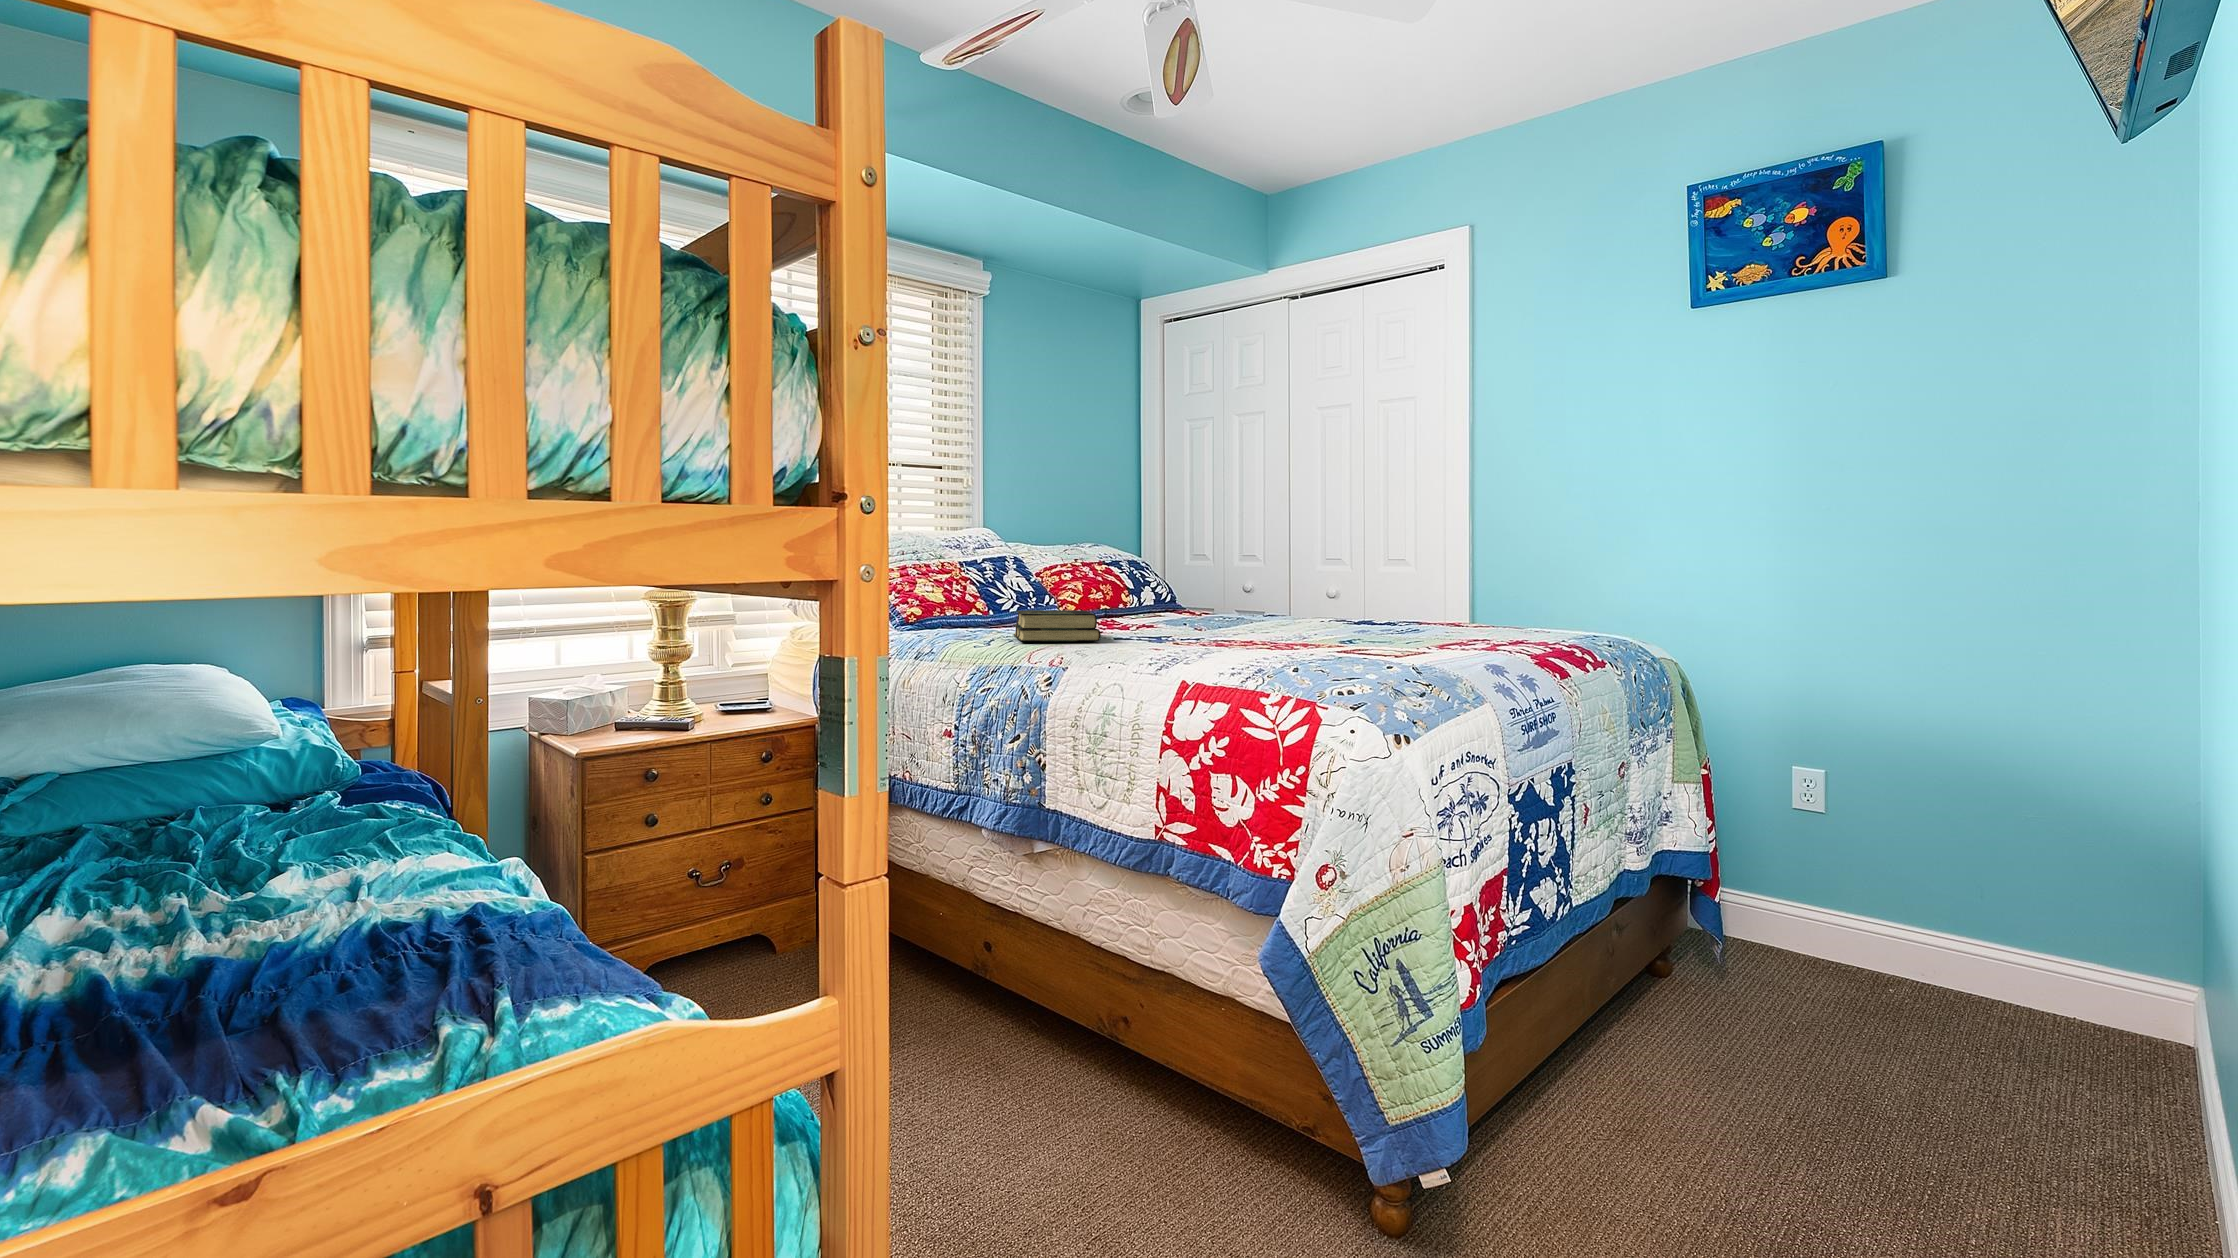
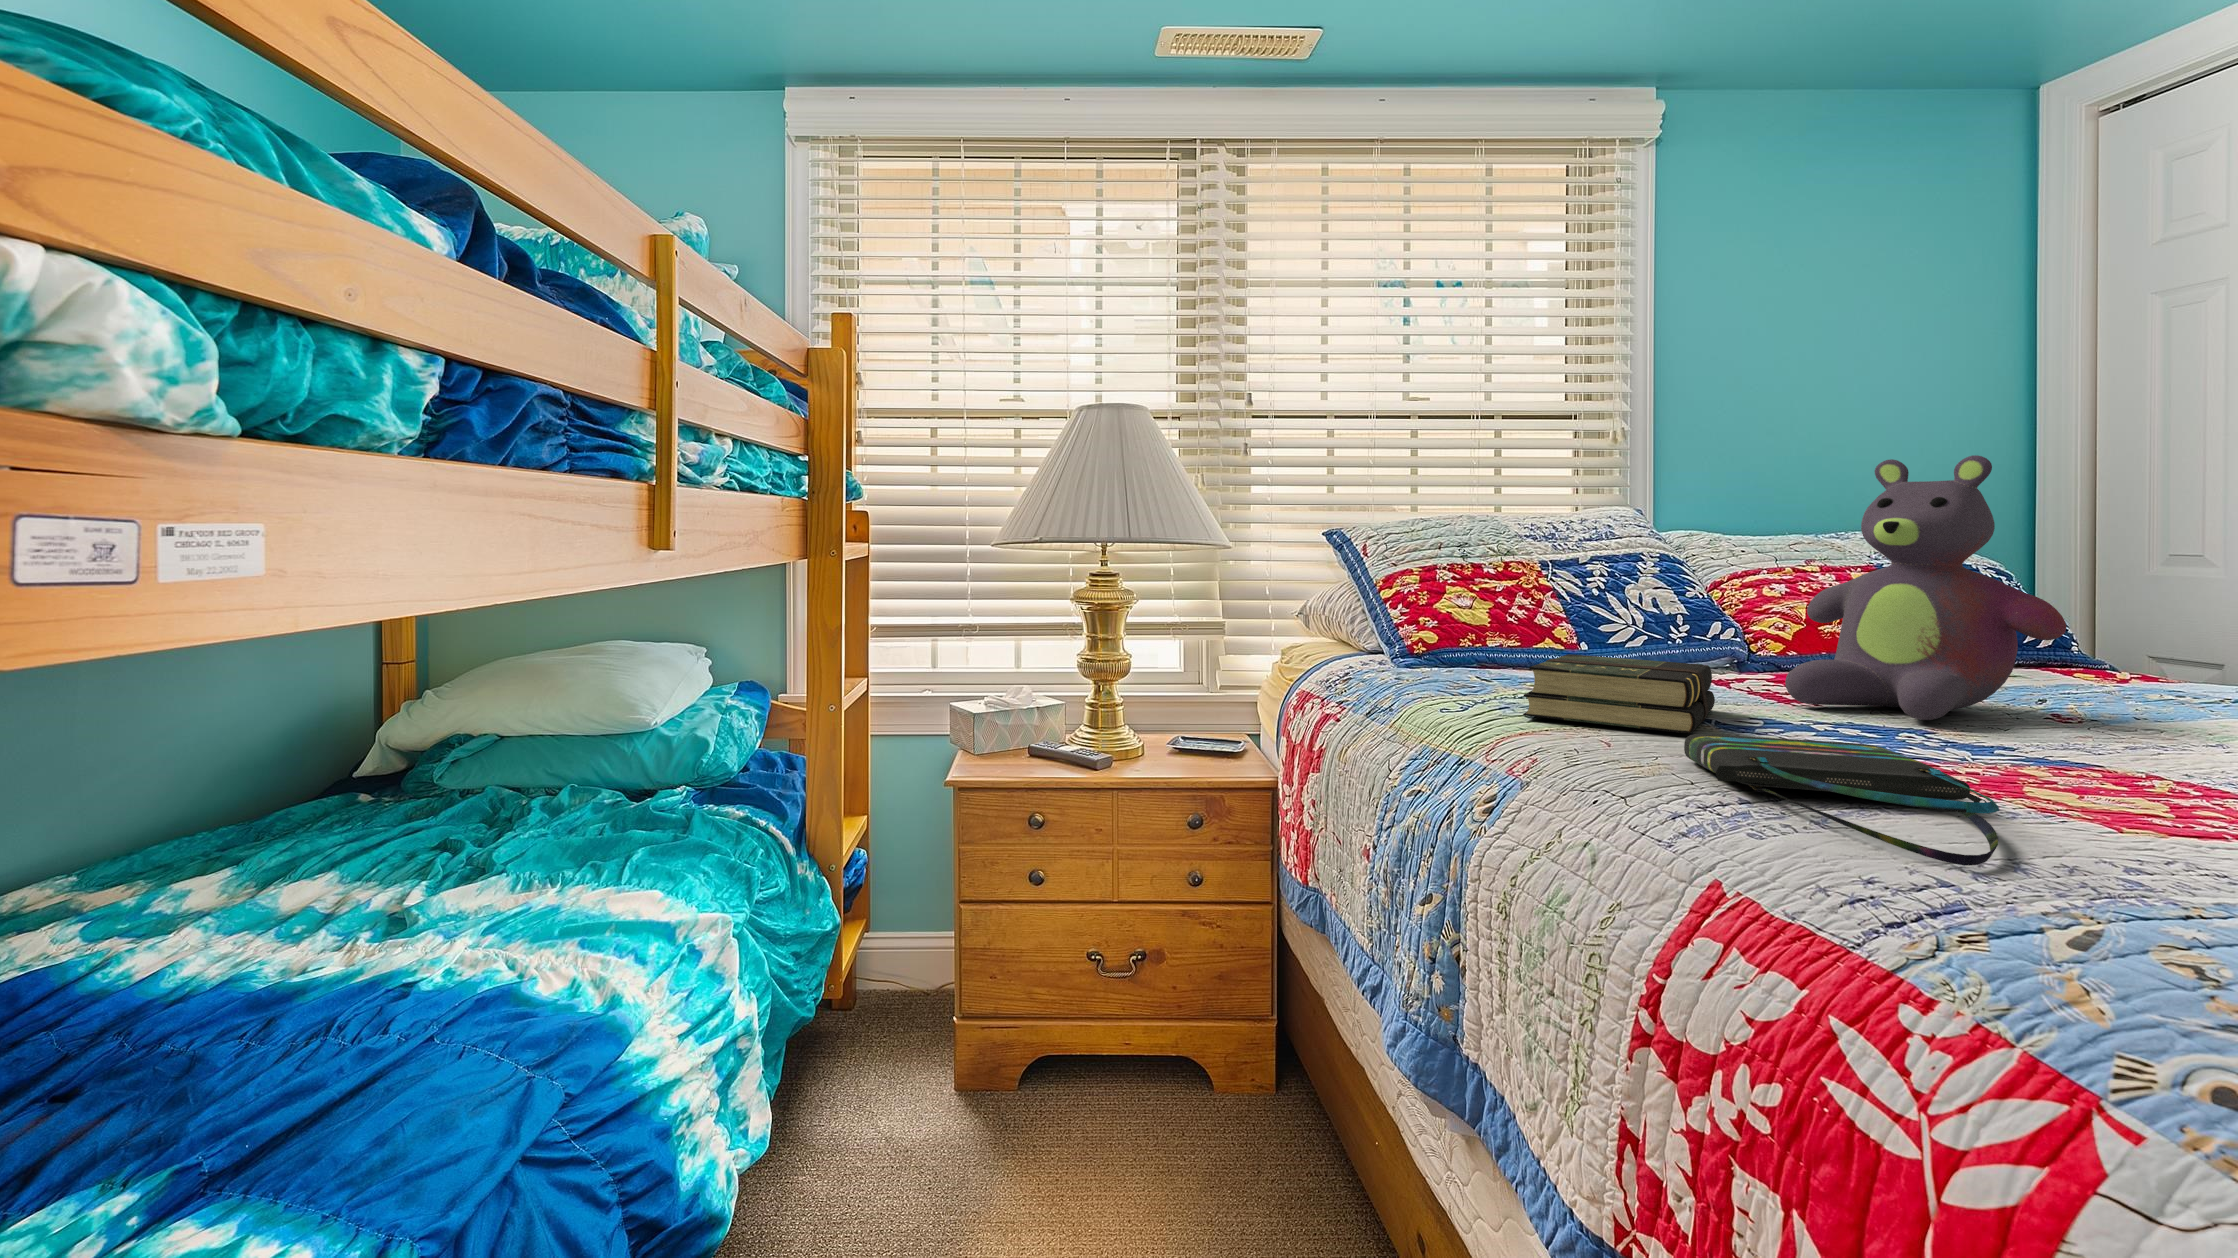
stuffed bear: none [1105,503,1206,630] -> present [1785,455,2066,720]
tote bag: none [1113,633,1249,661] -> present [1684,734,1999,866]

